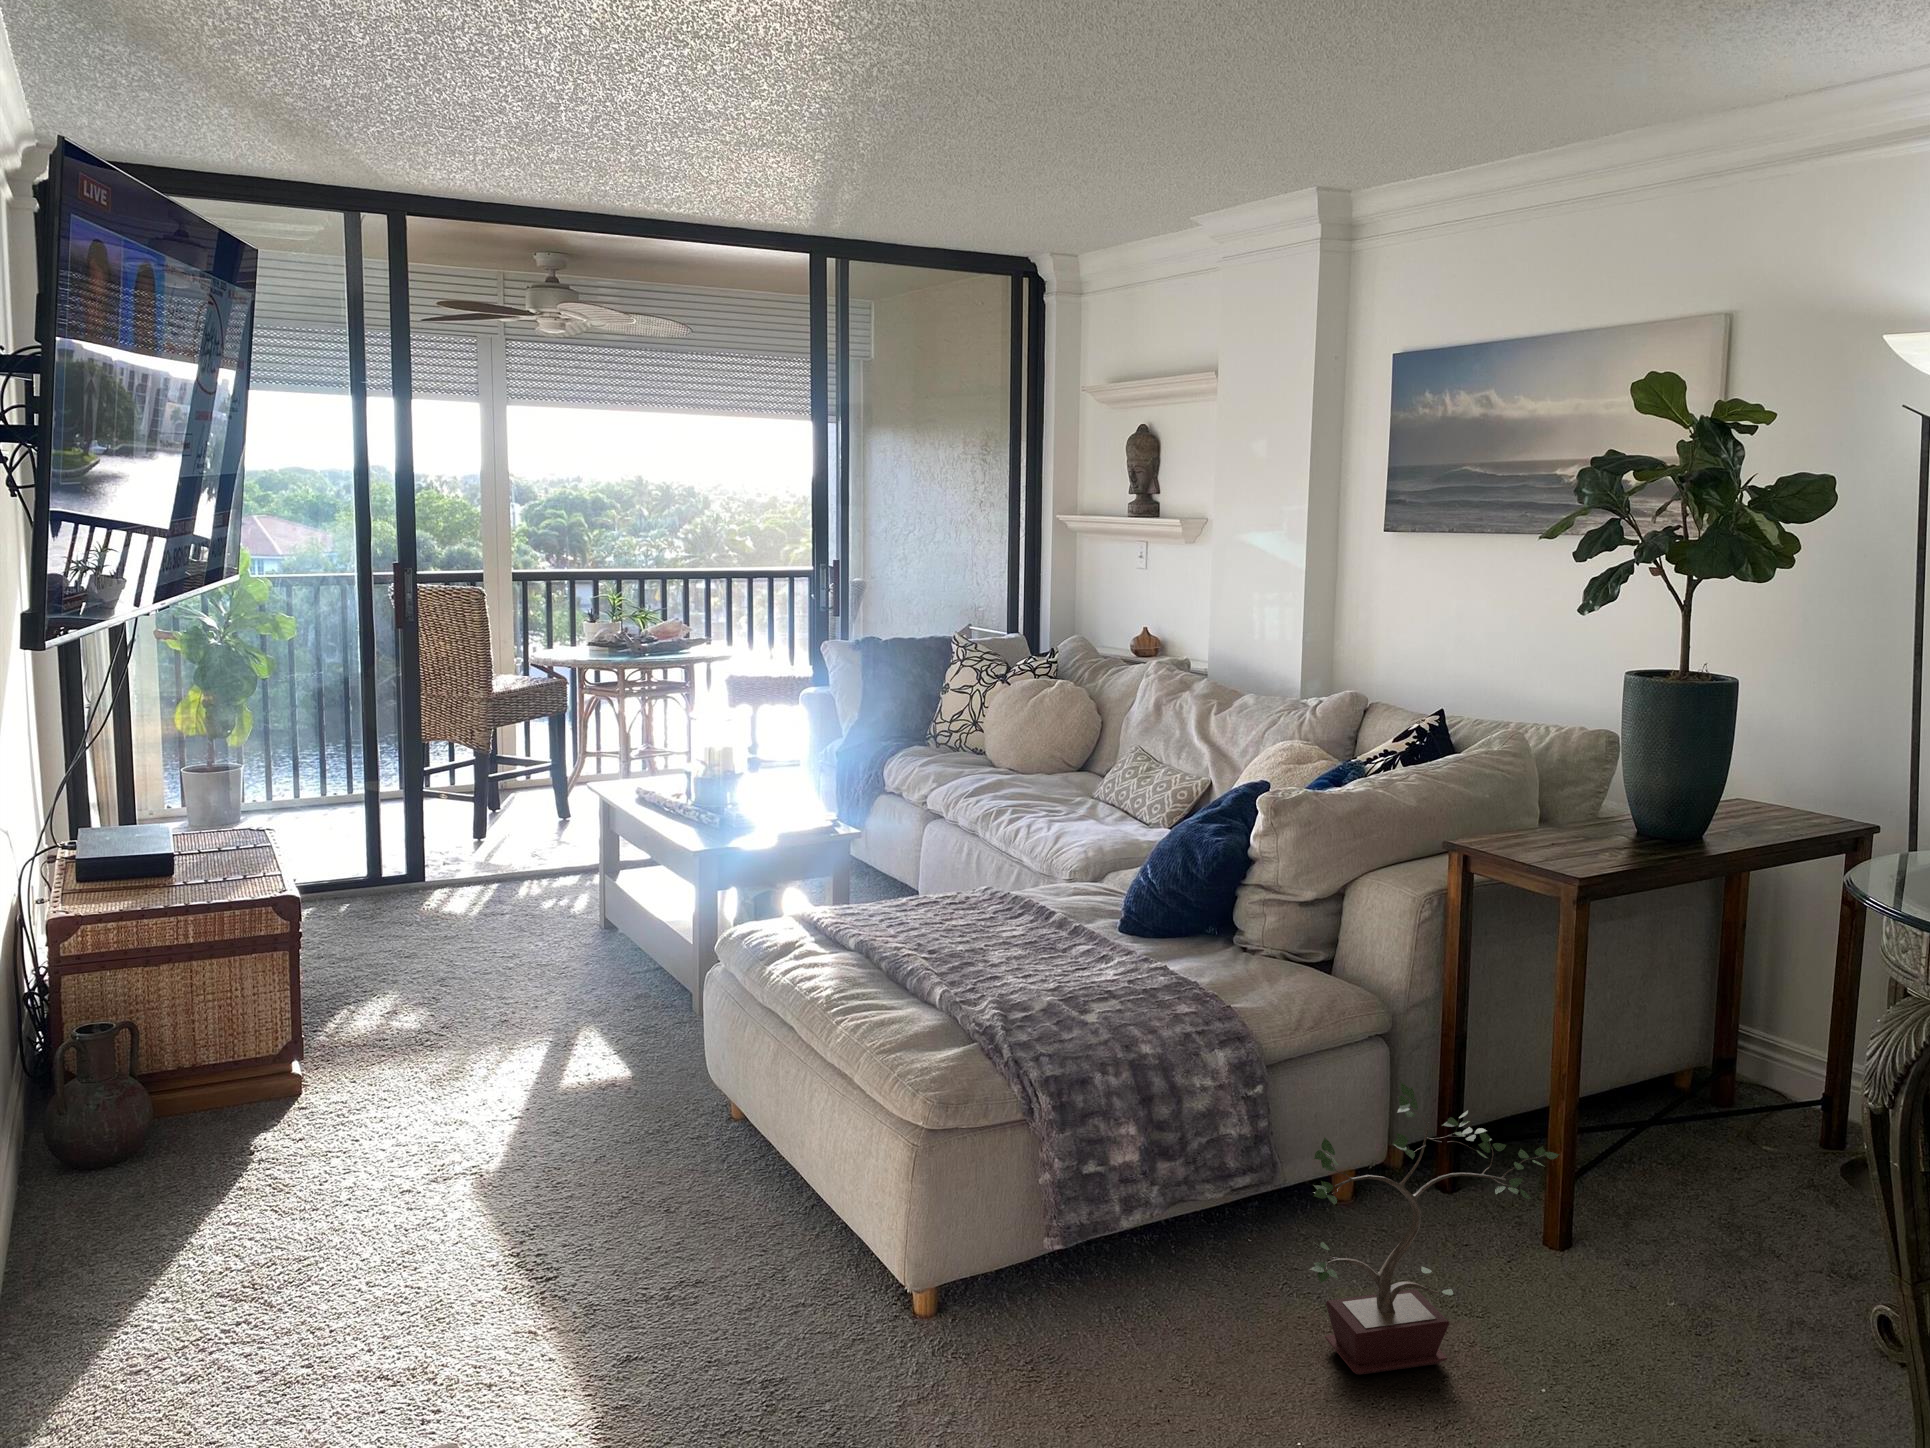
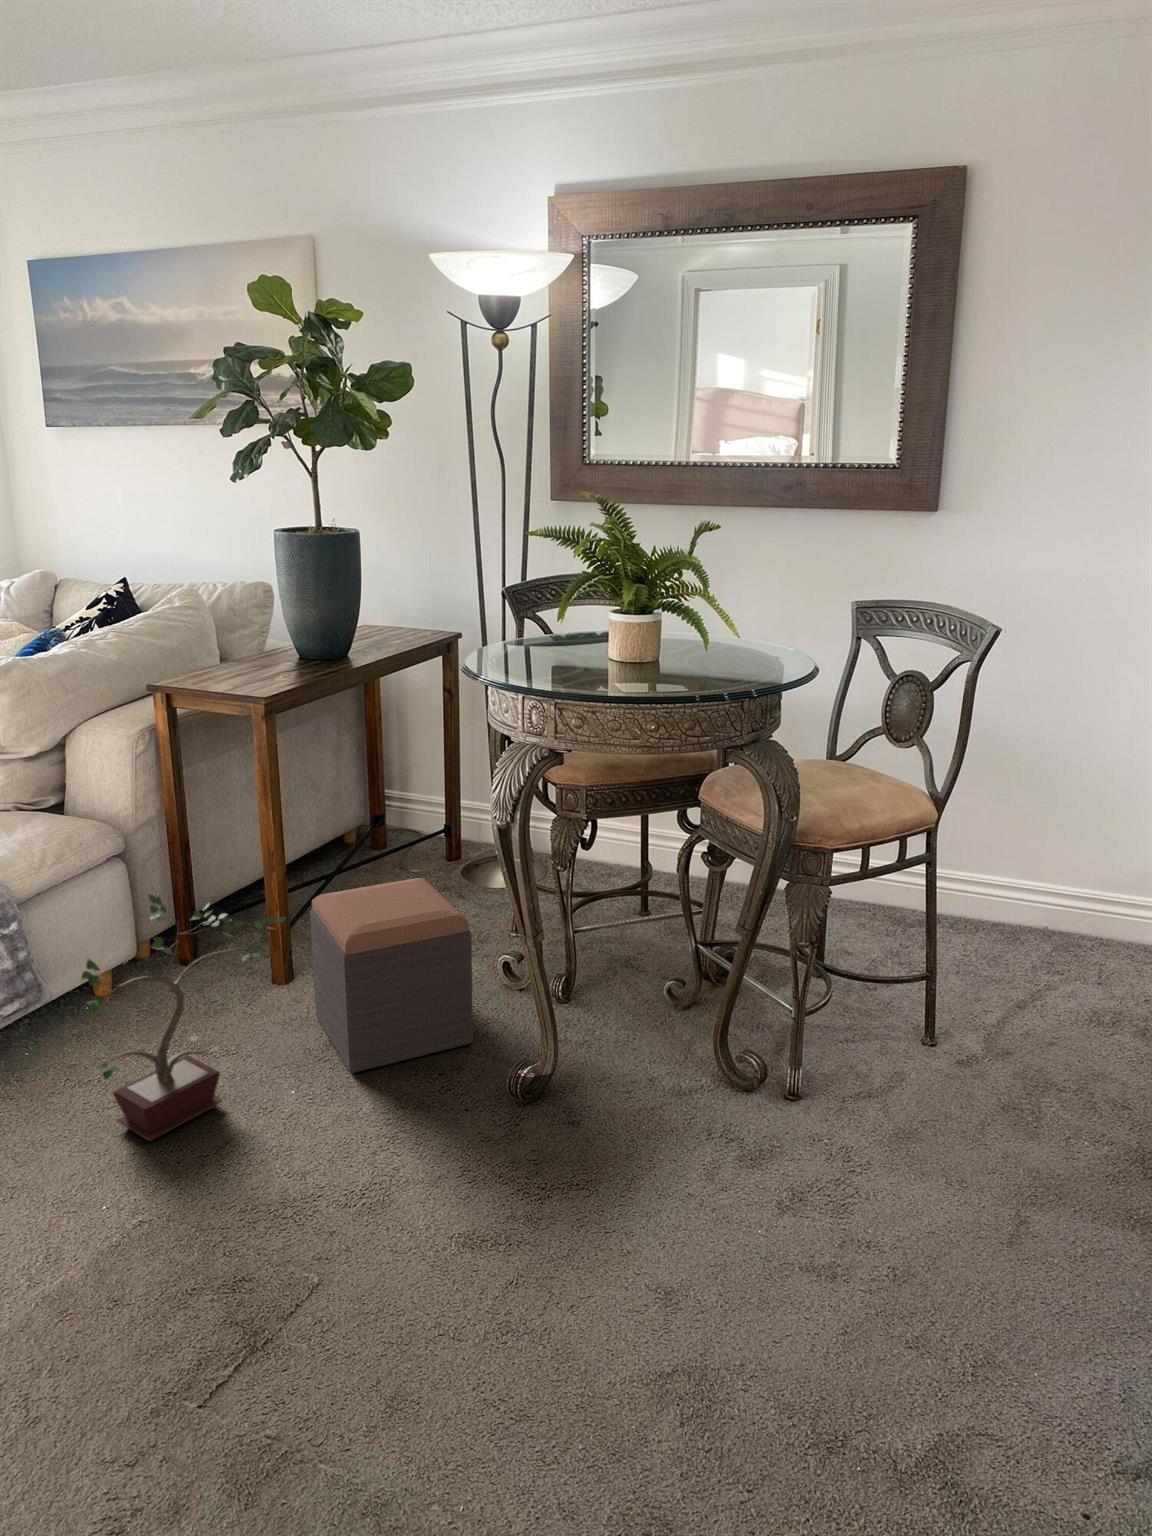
footstool: none [1585,1139,1818,1411] -> present [310,878,473,1073]

